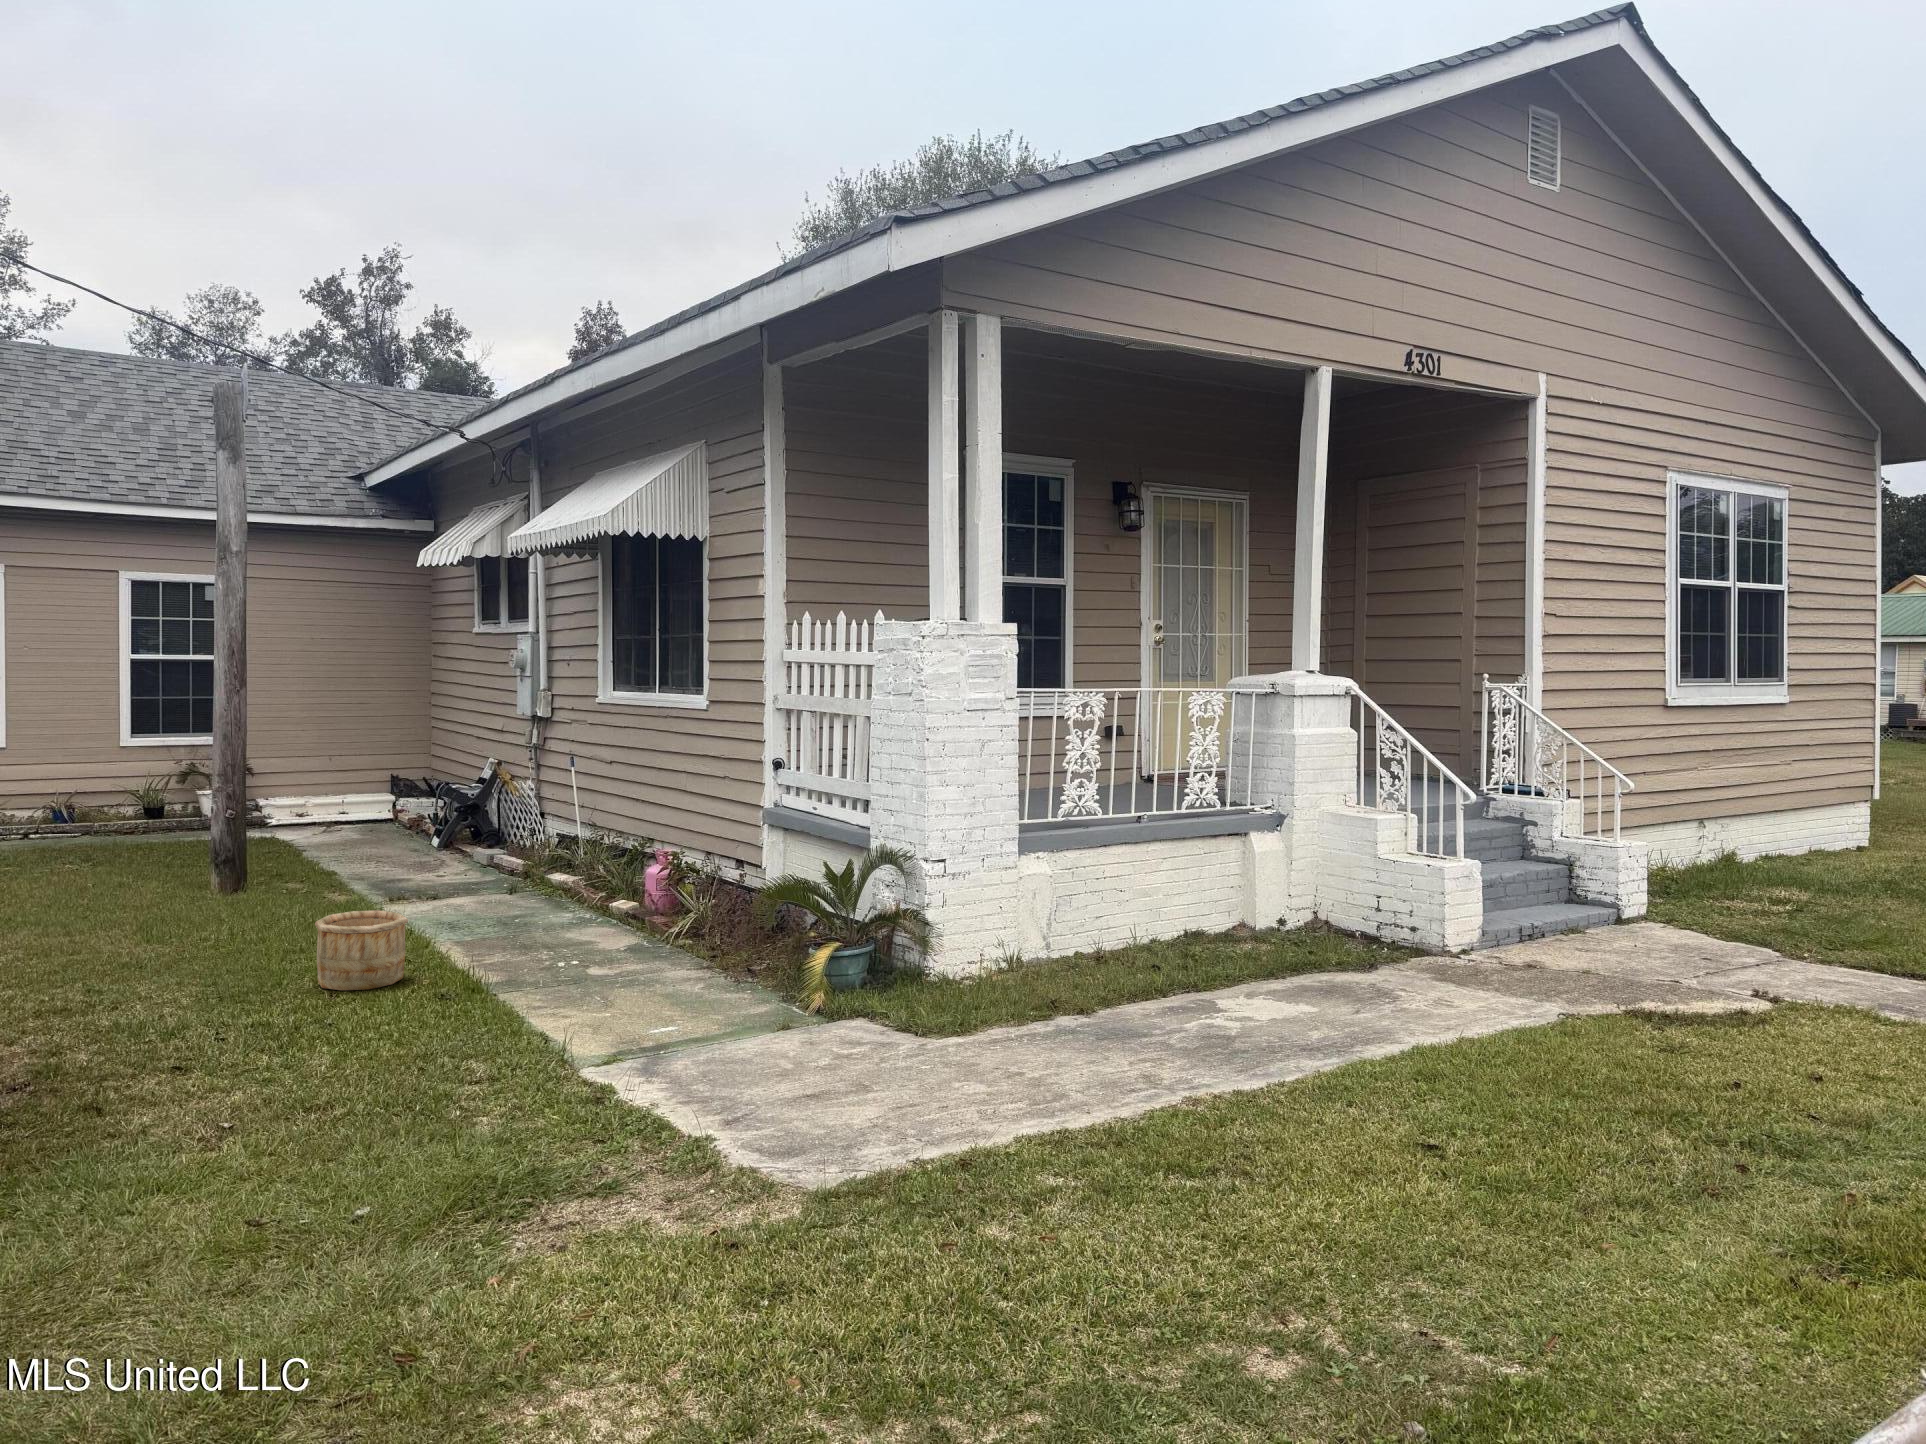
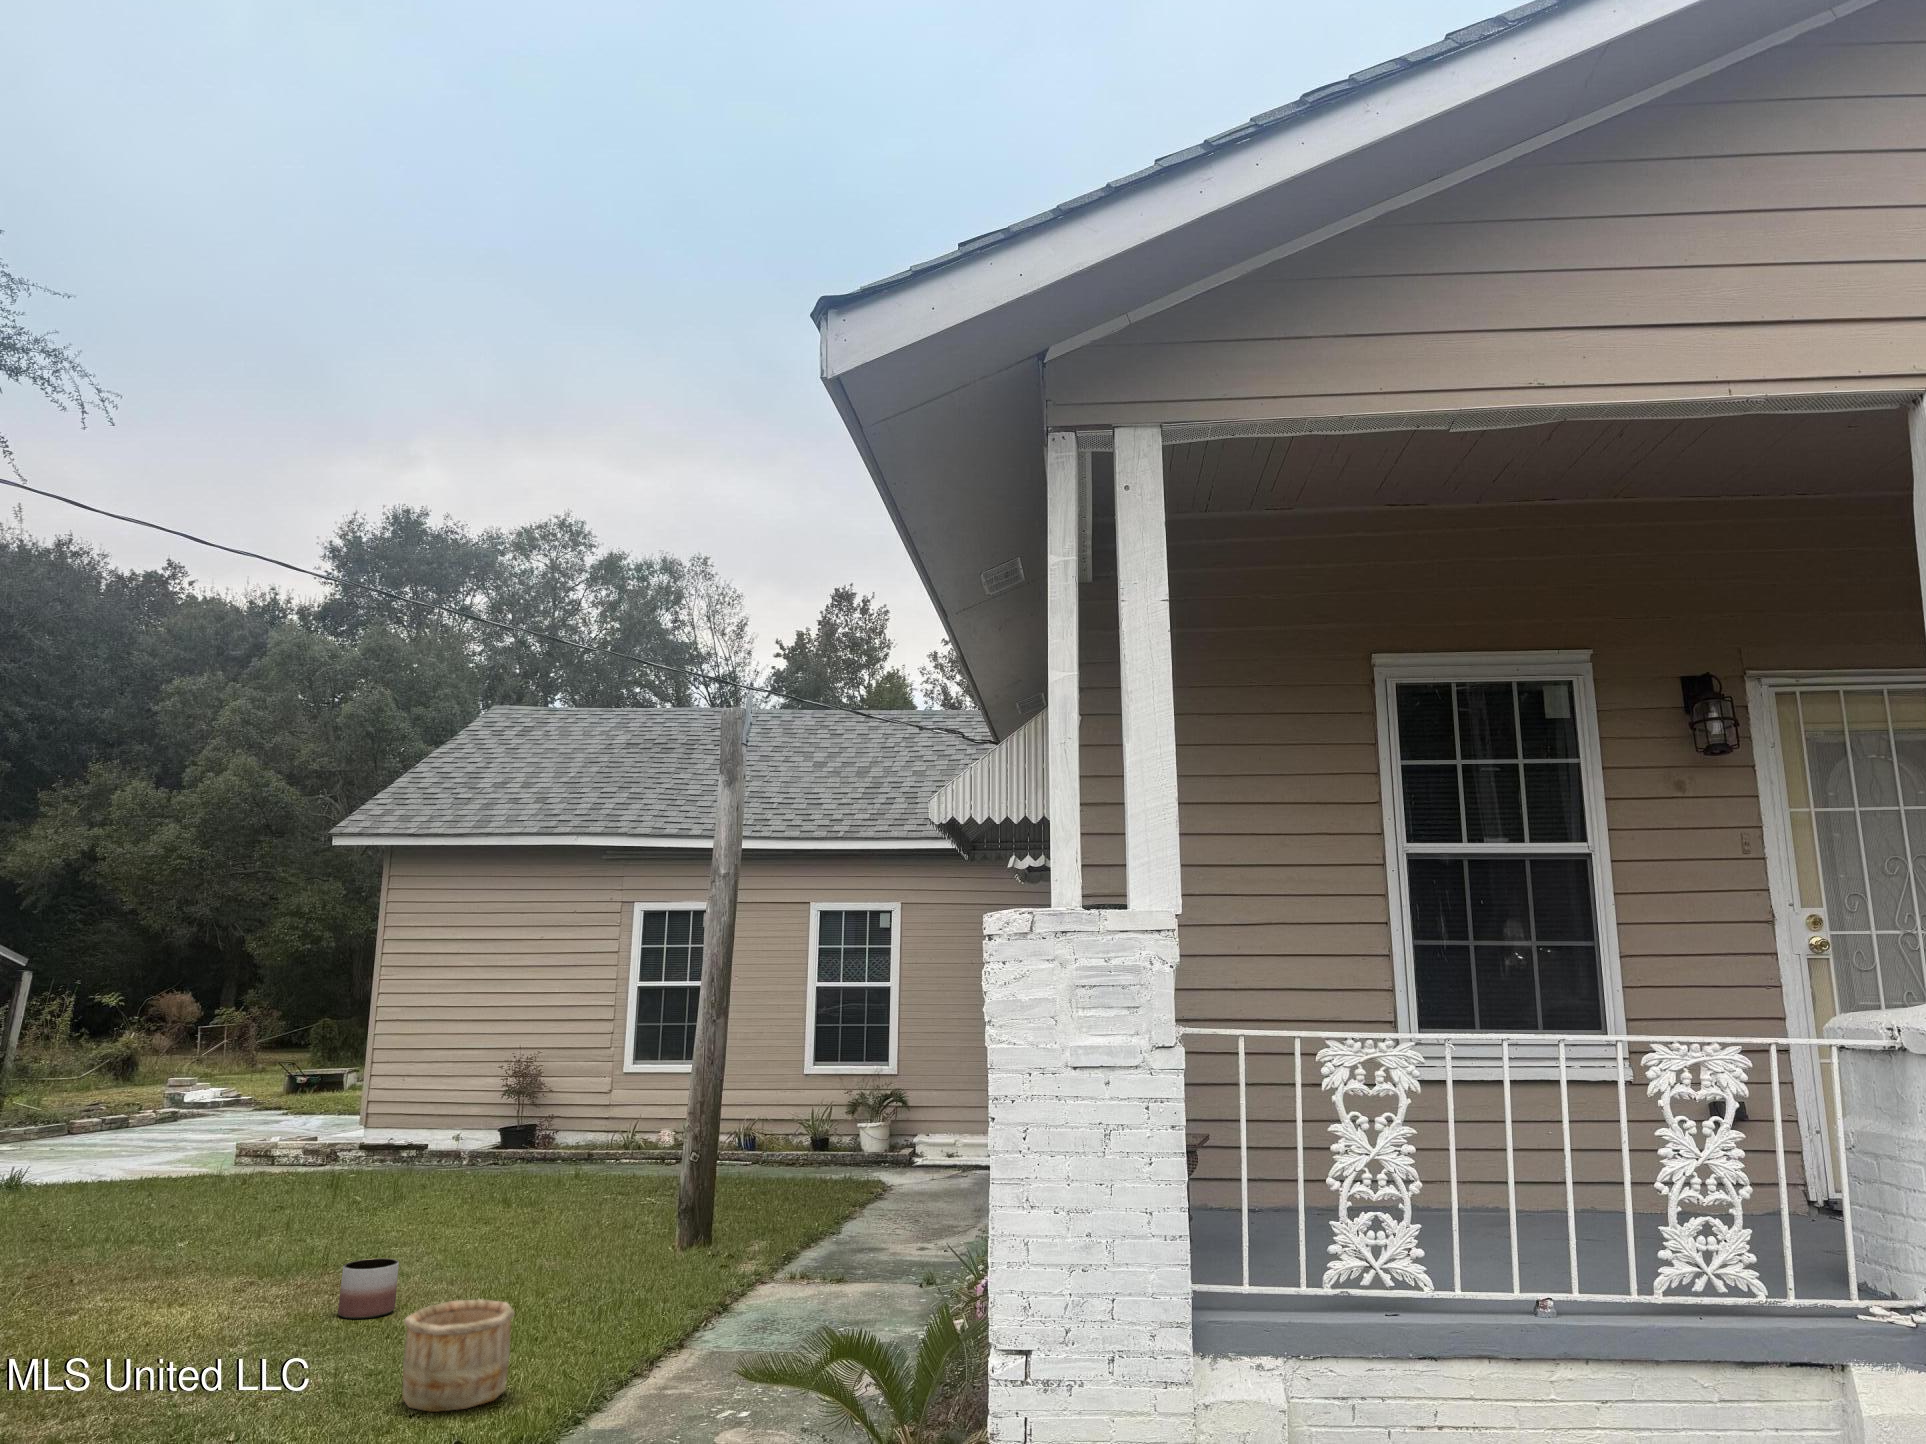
planter: none [49,913,108,967] -> present [338,1258,399,1319]

